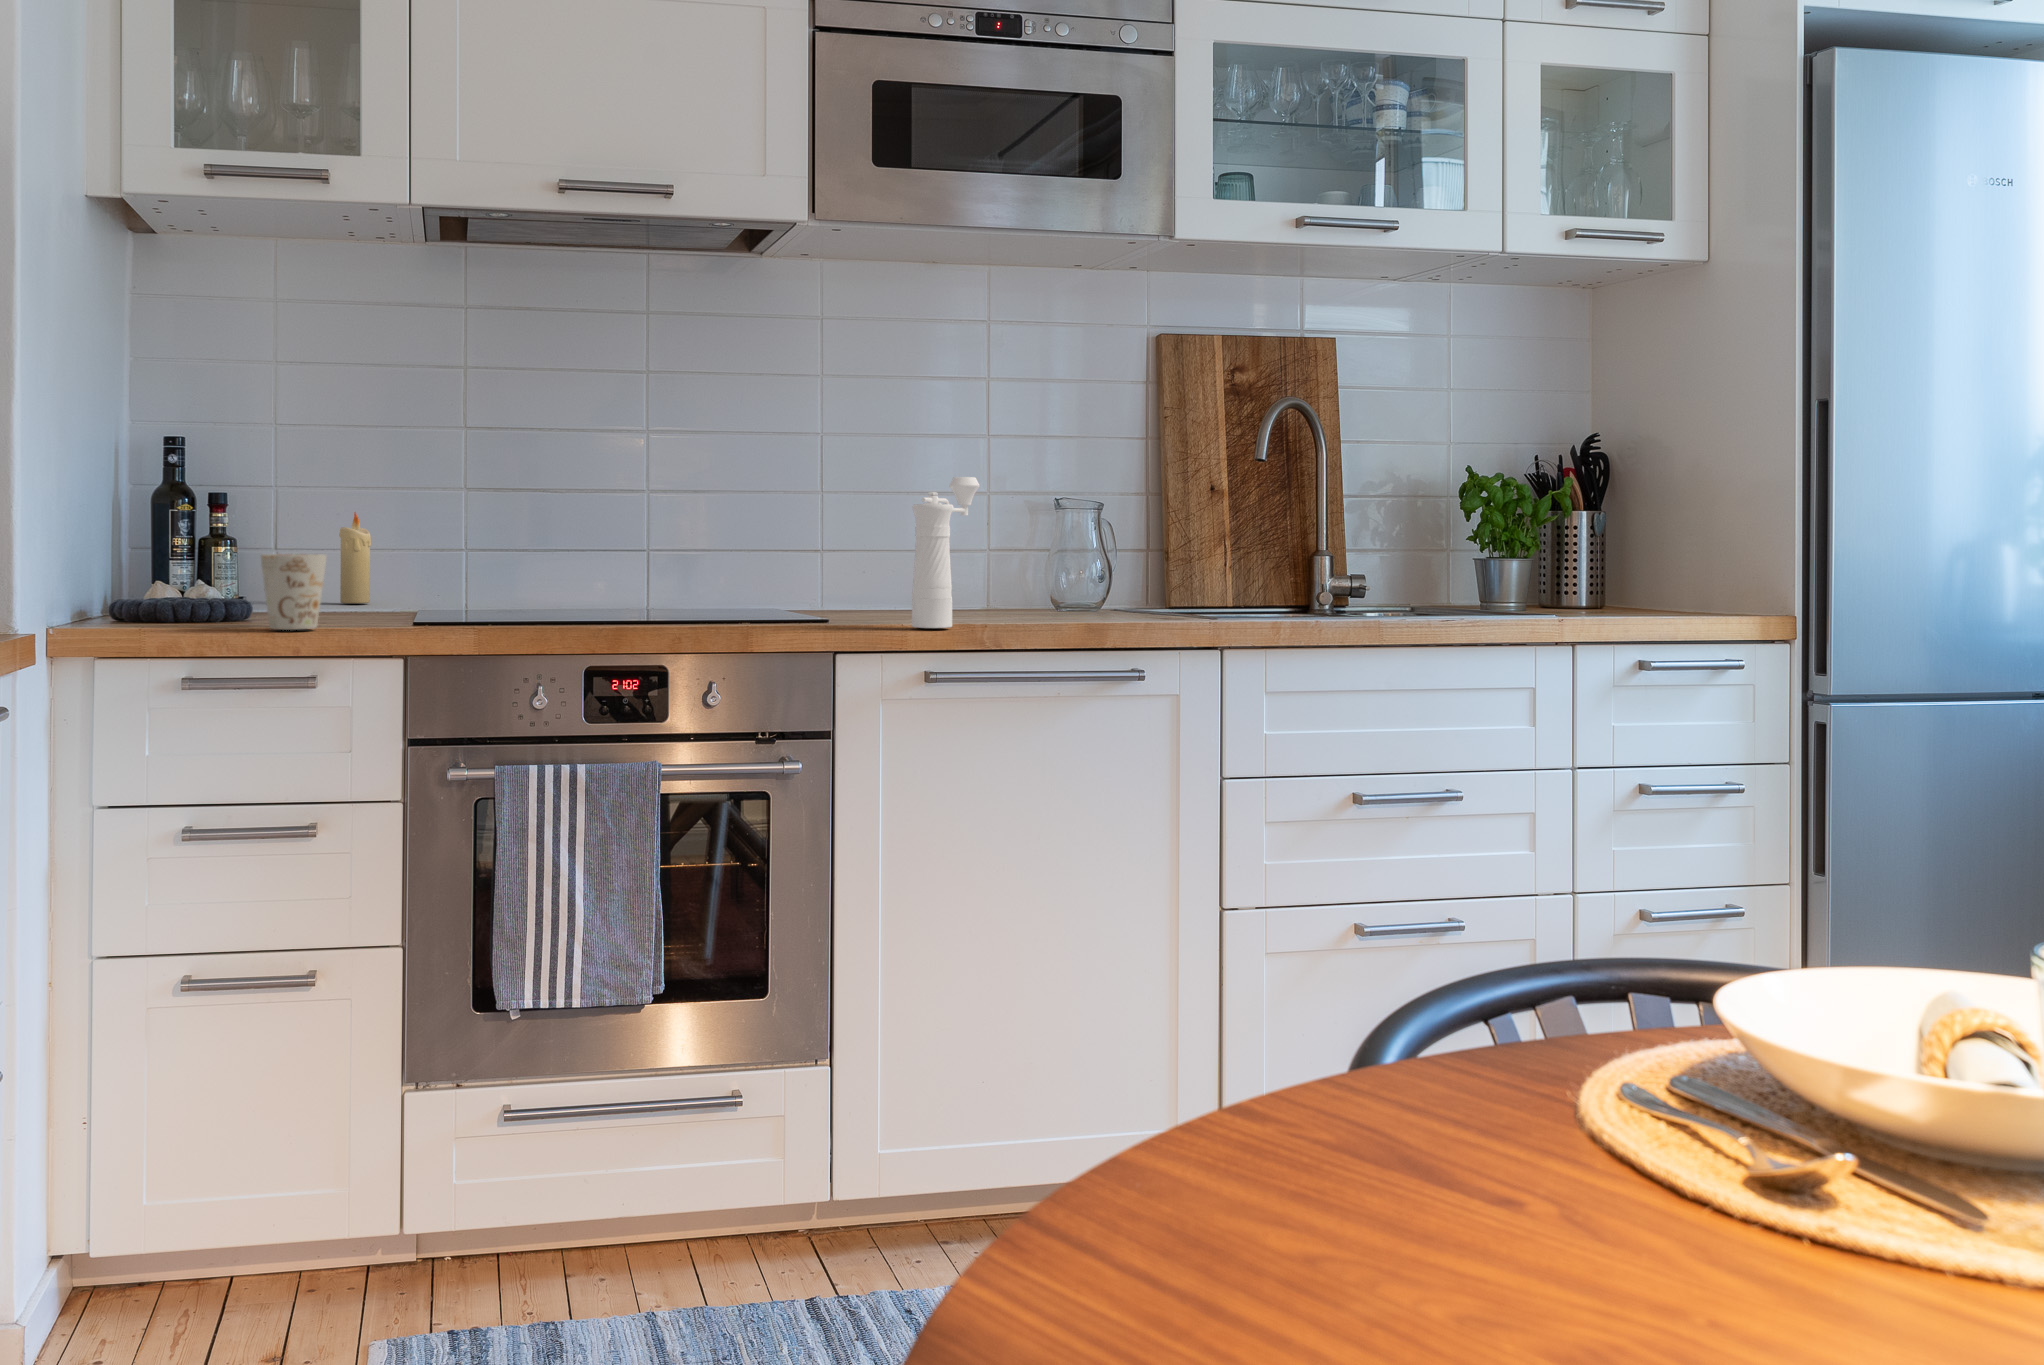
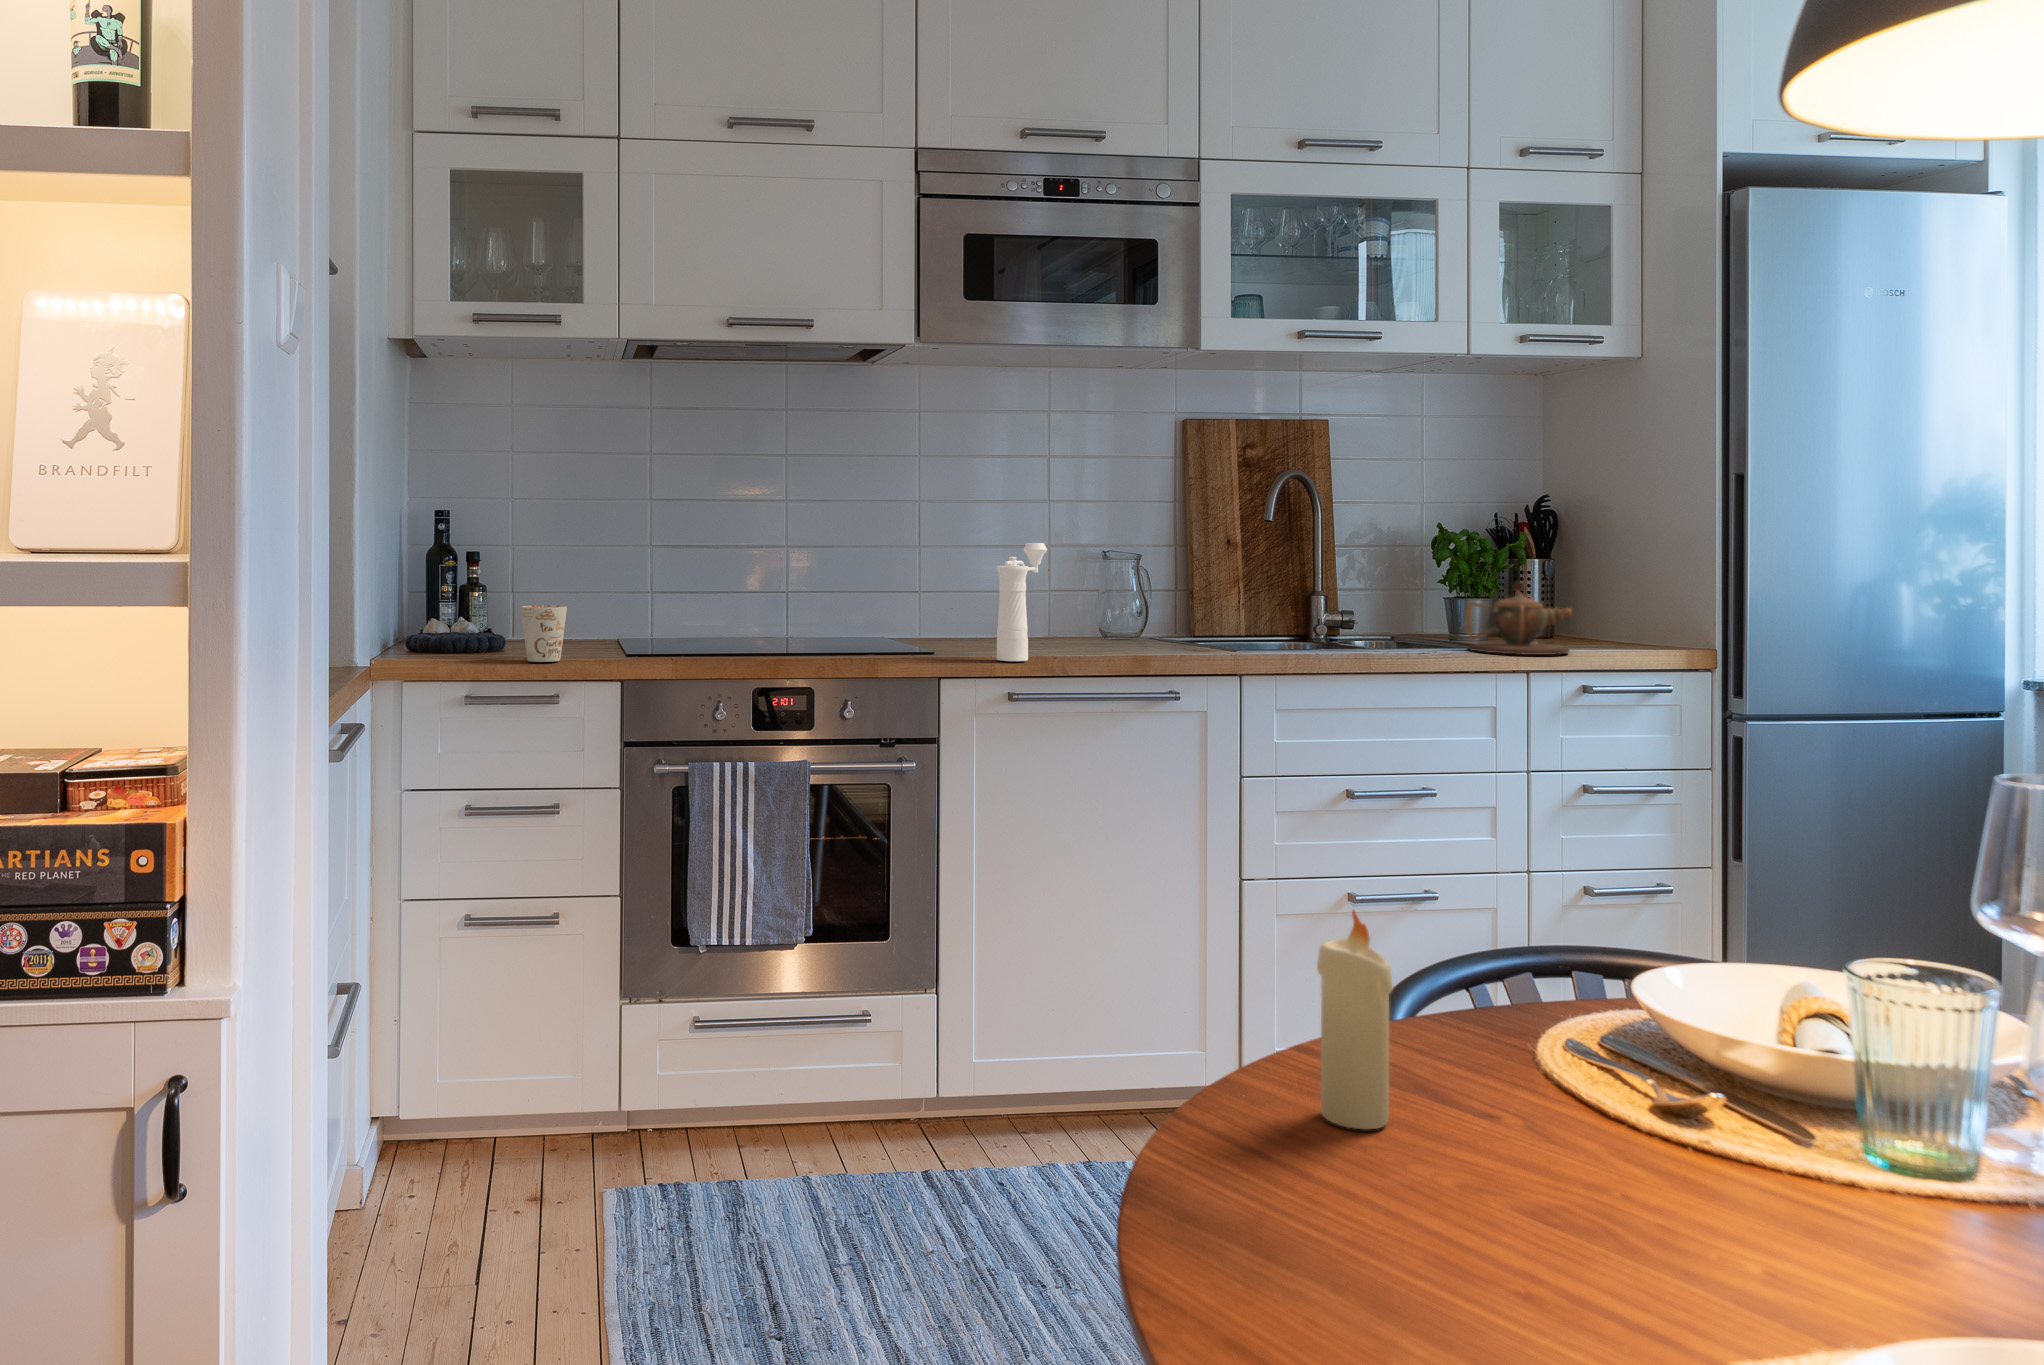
candle: present [339,512,371,603] -> present [1317,910,1393,1129]
teapot: none [1498,532,1625,621] -> present [1465,582,1572,655]

